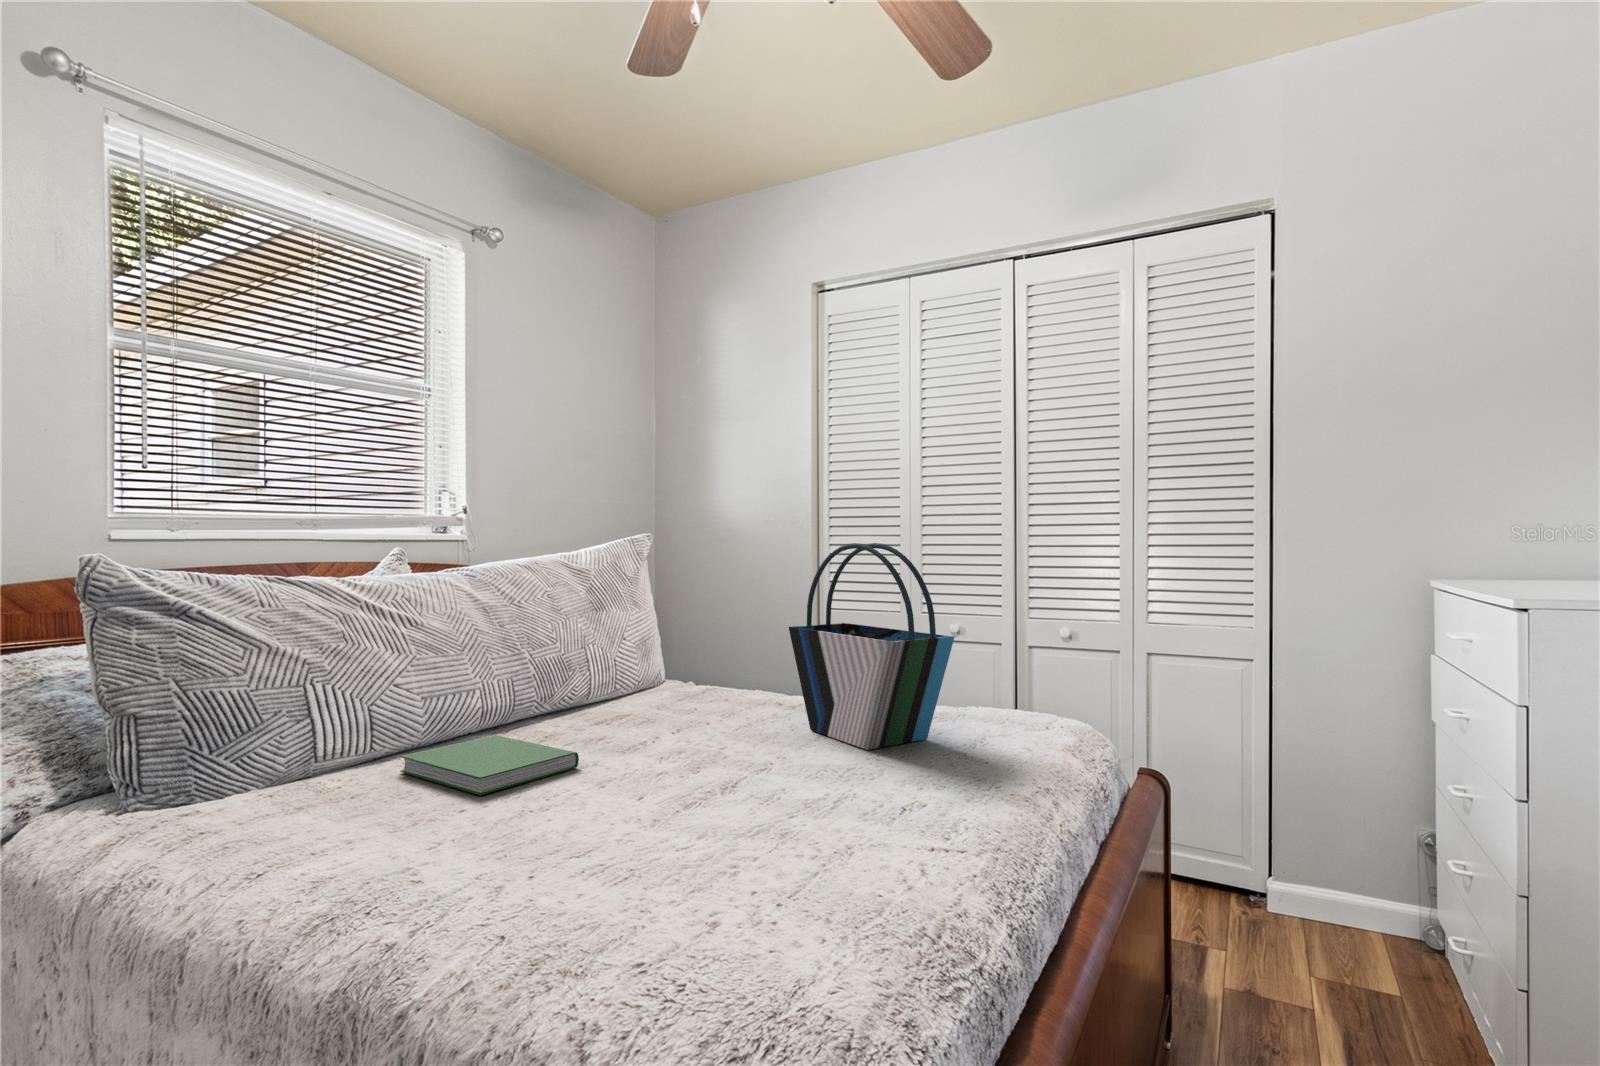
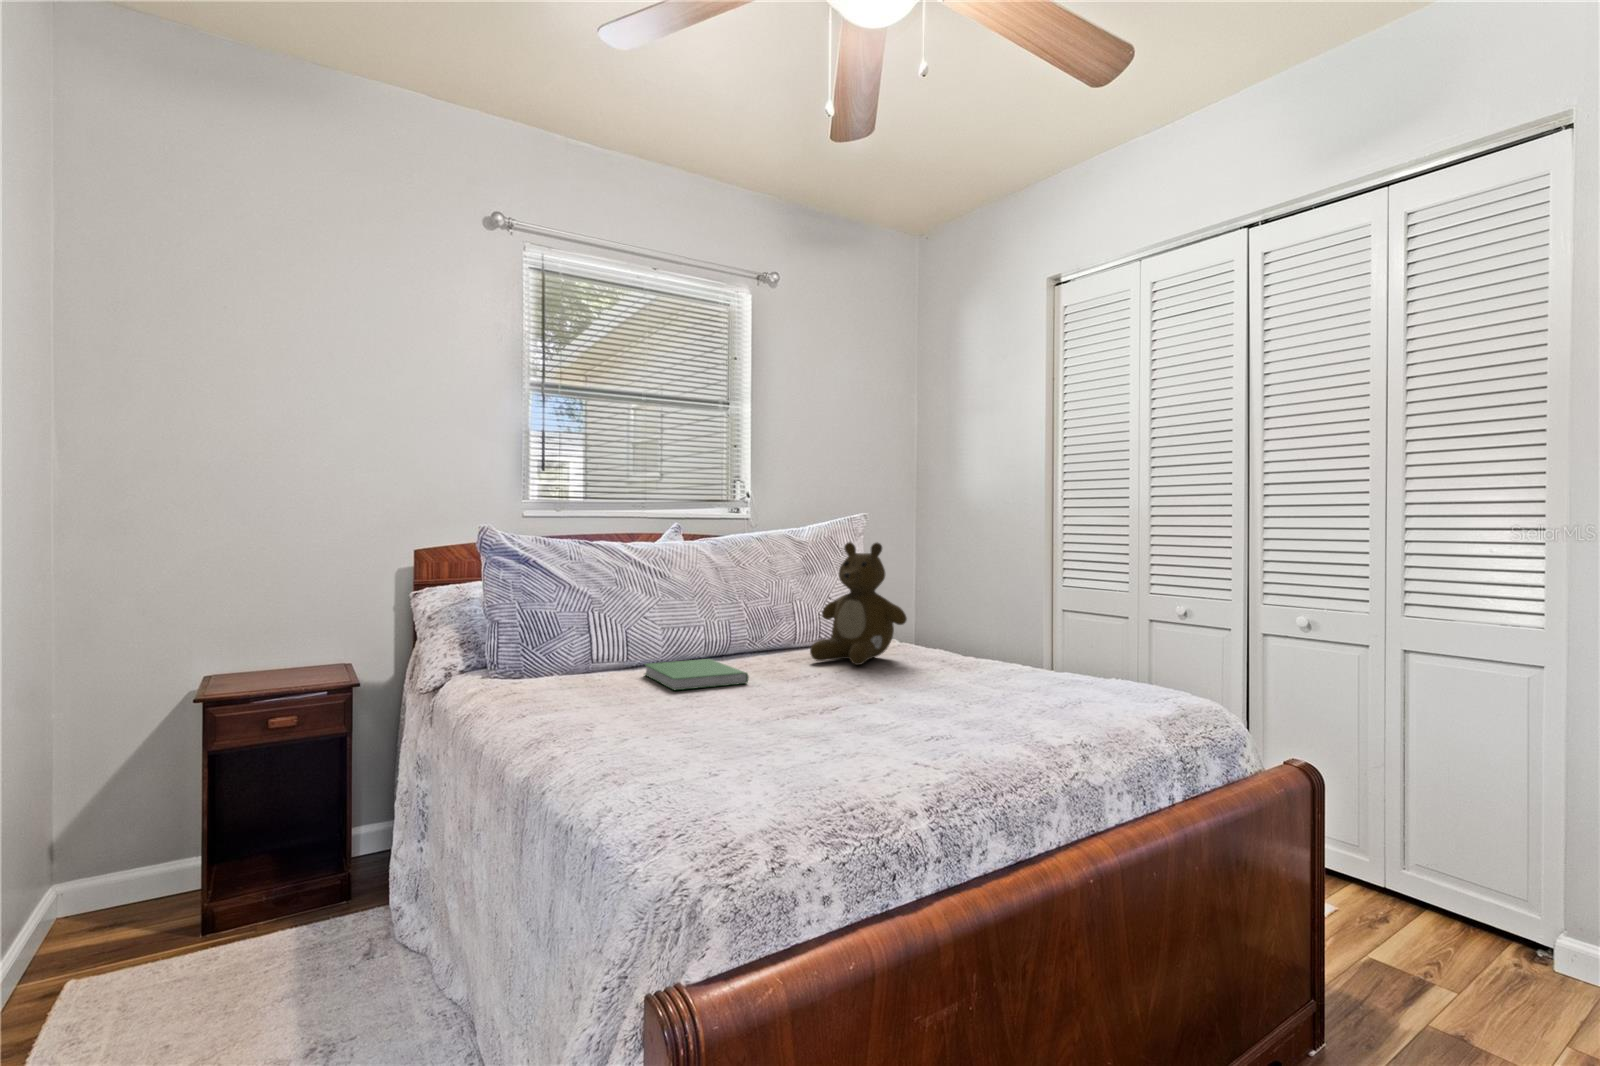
tote bag: present [789,543,954,750] -> none [932,524,1042,695]
teddy bear: none [624,566,739,721] -> present [810,542,907,665]

